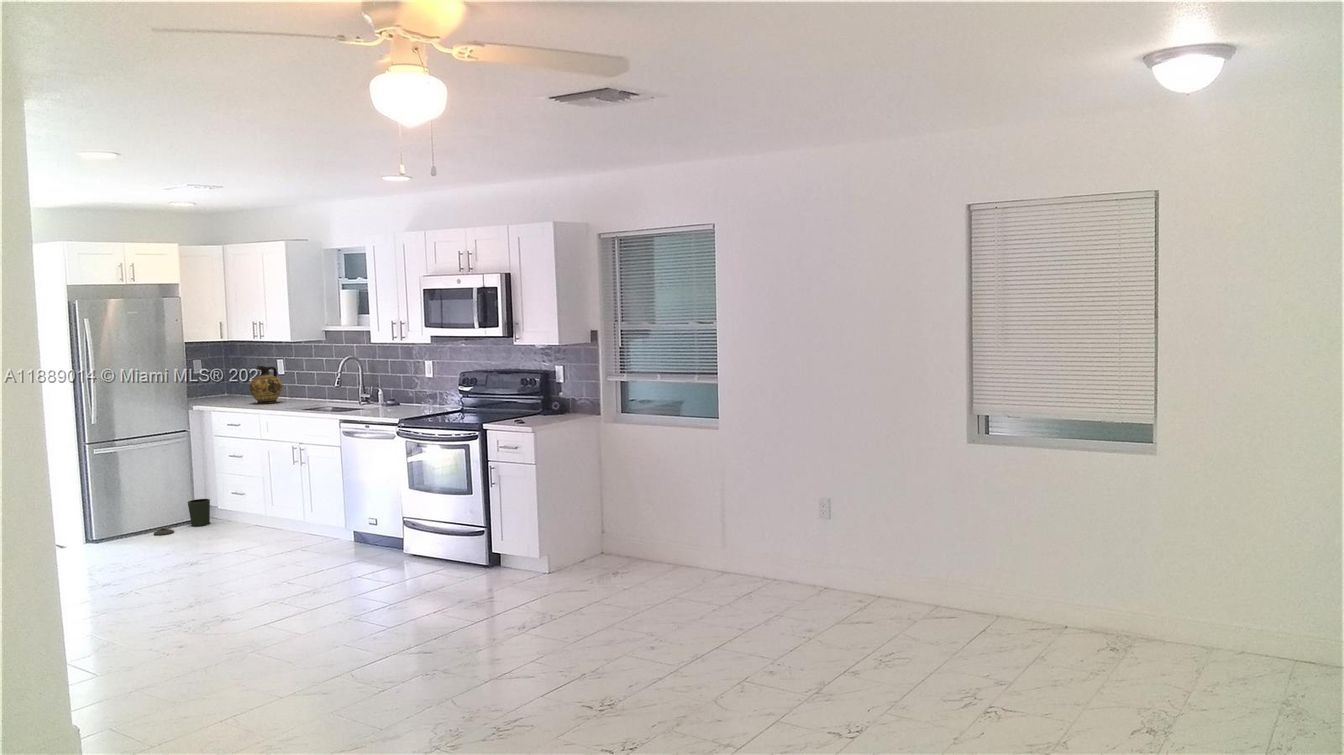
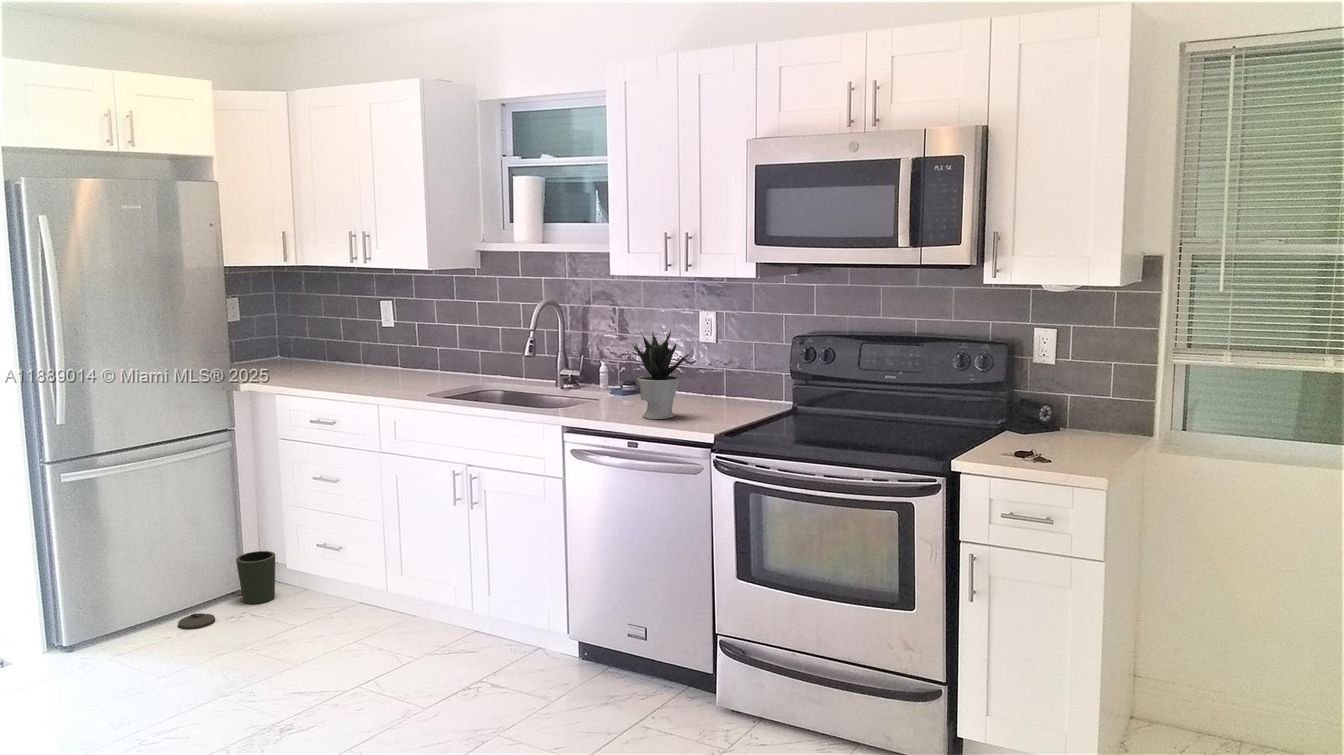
ceramic jug: present [249,366,282,404] -> none [344,312,401,381]
potted plant: none [372,370,406,415] -> present [633,330,691,419]

